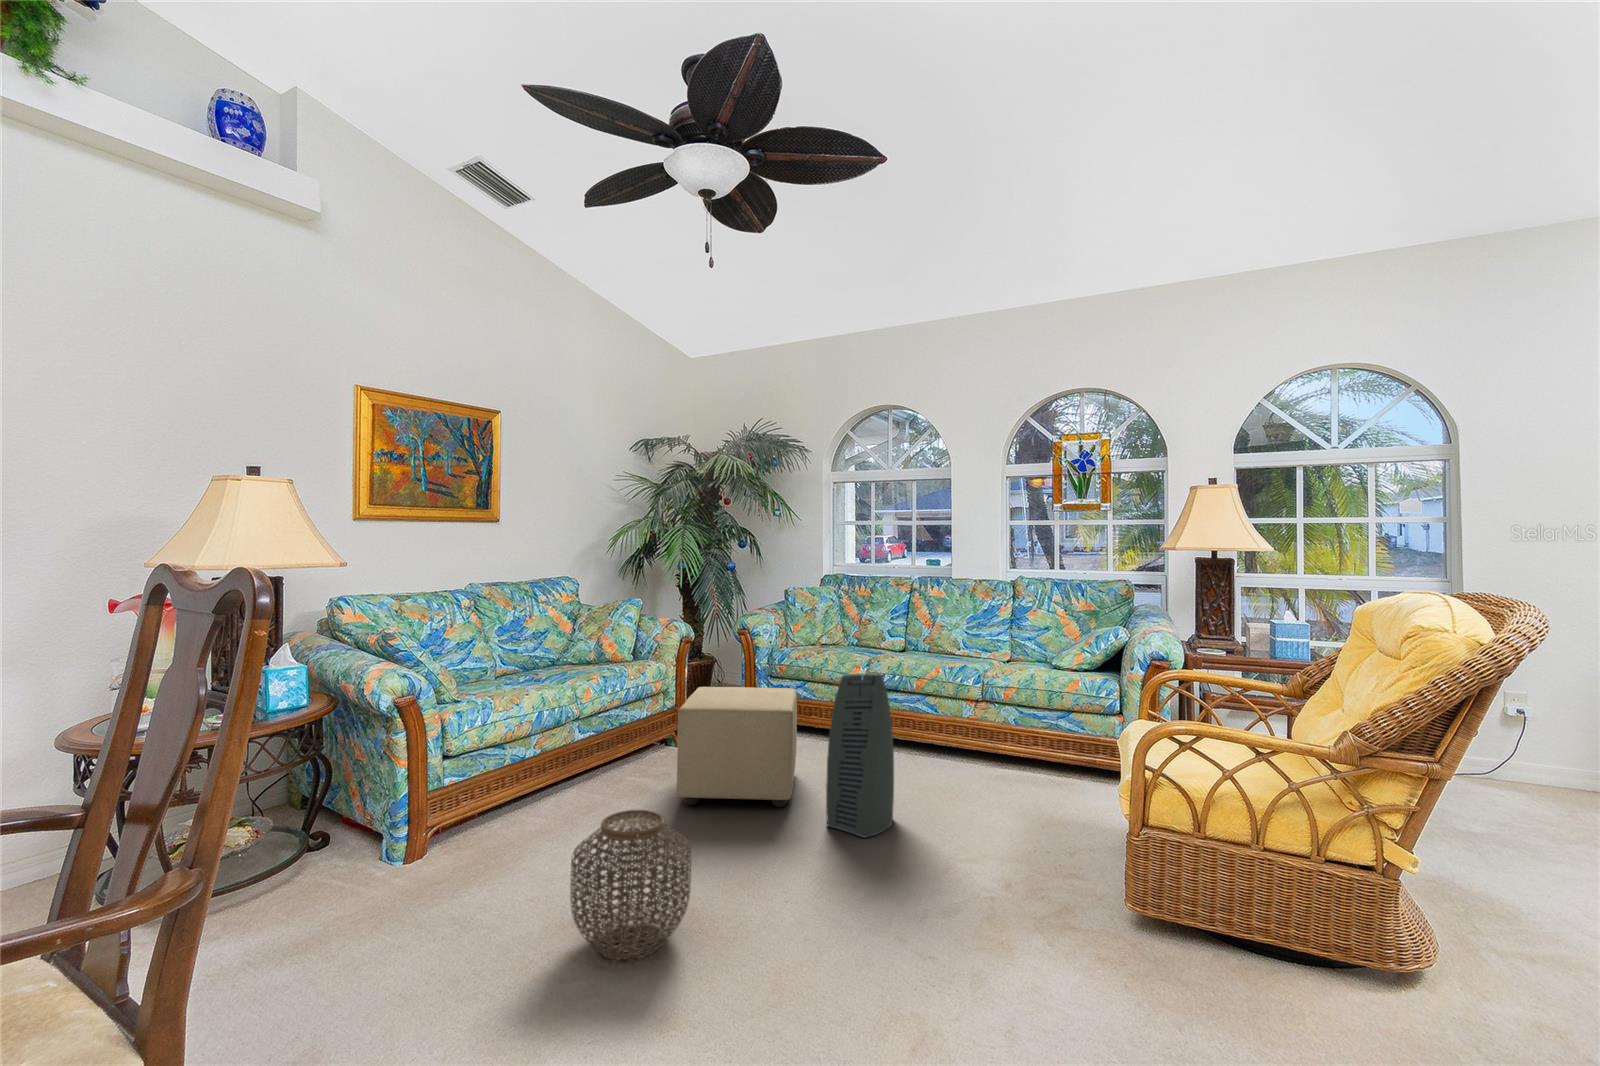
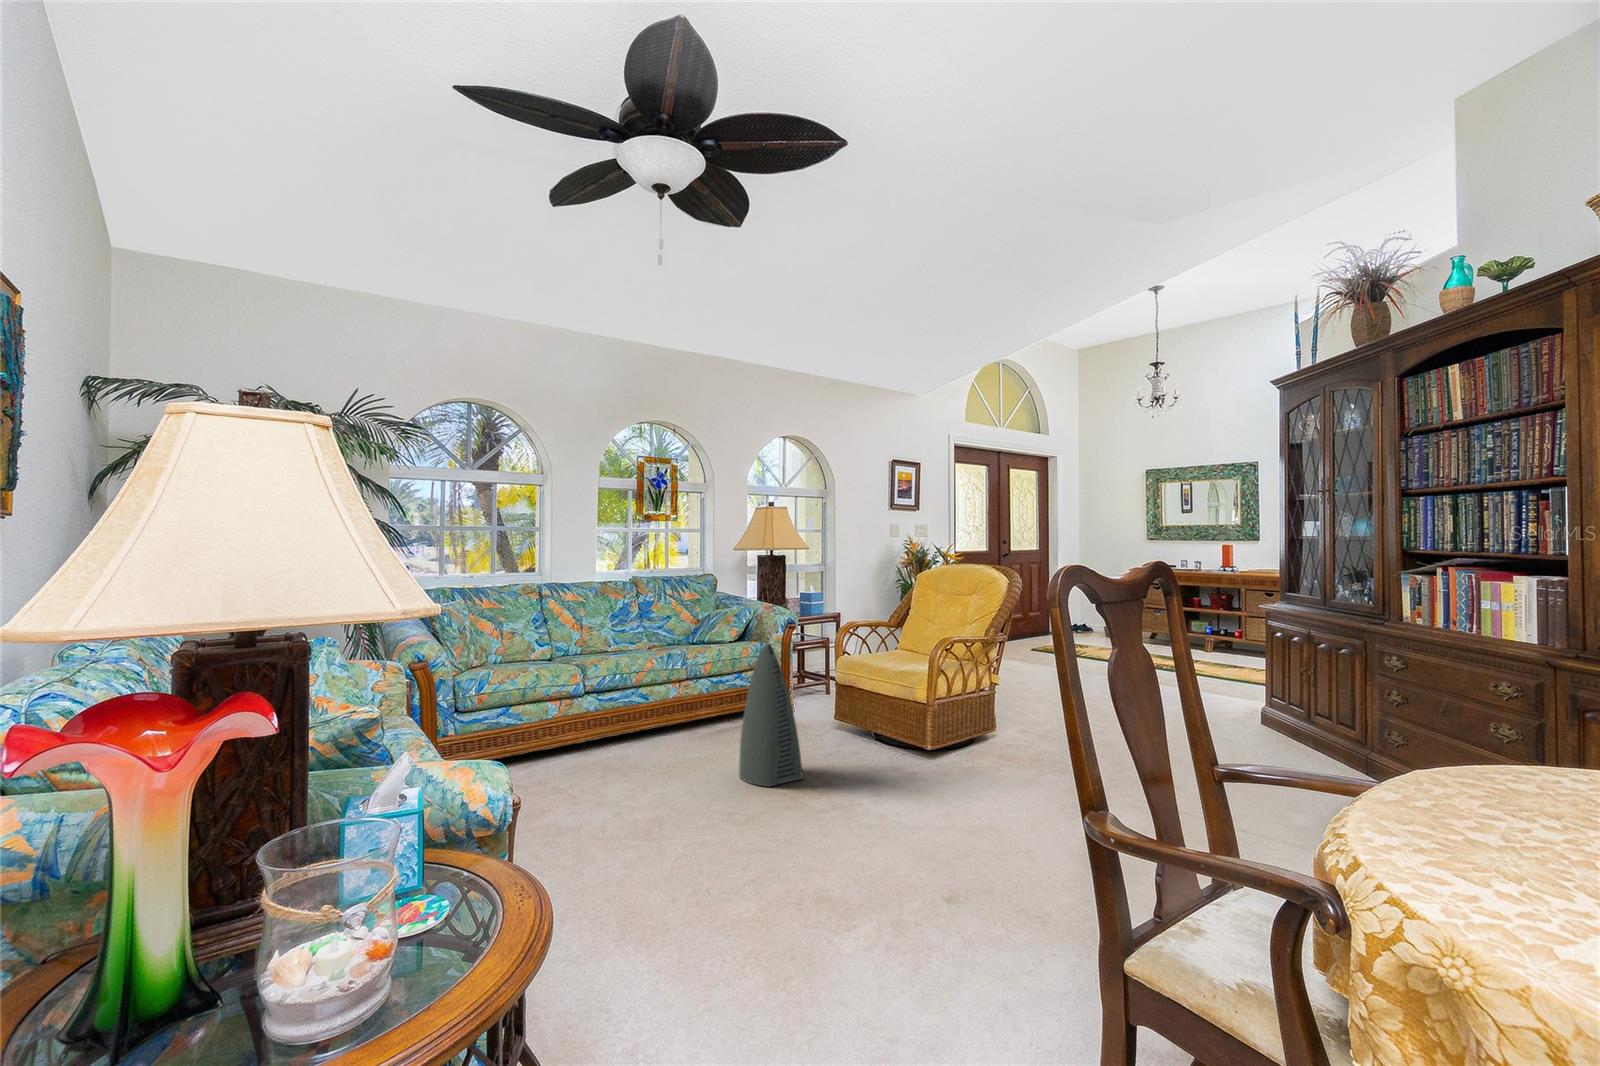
ottoman: present [677,687,797,807] -> none [547,693,718,832]
woven basket: present [570,810,691,959] -> none [892,745,1000,874]

